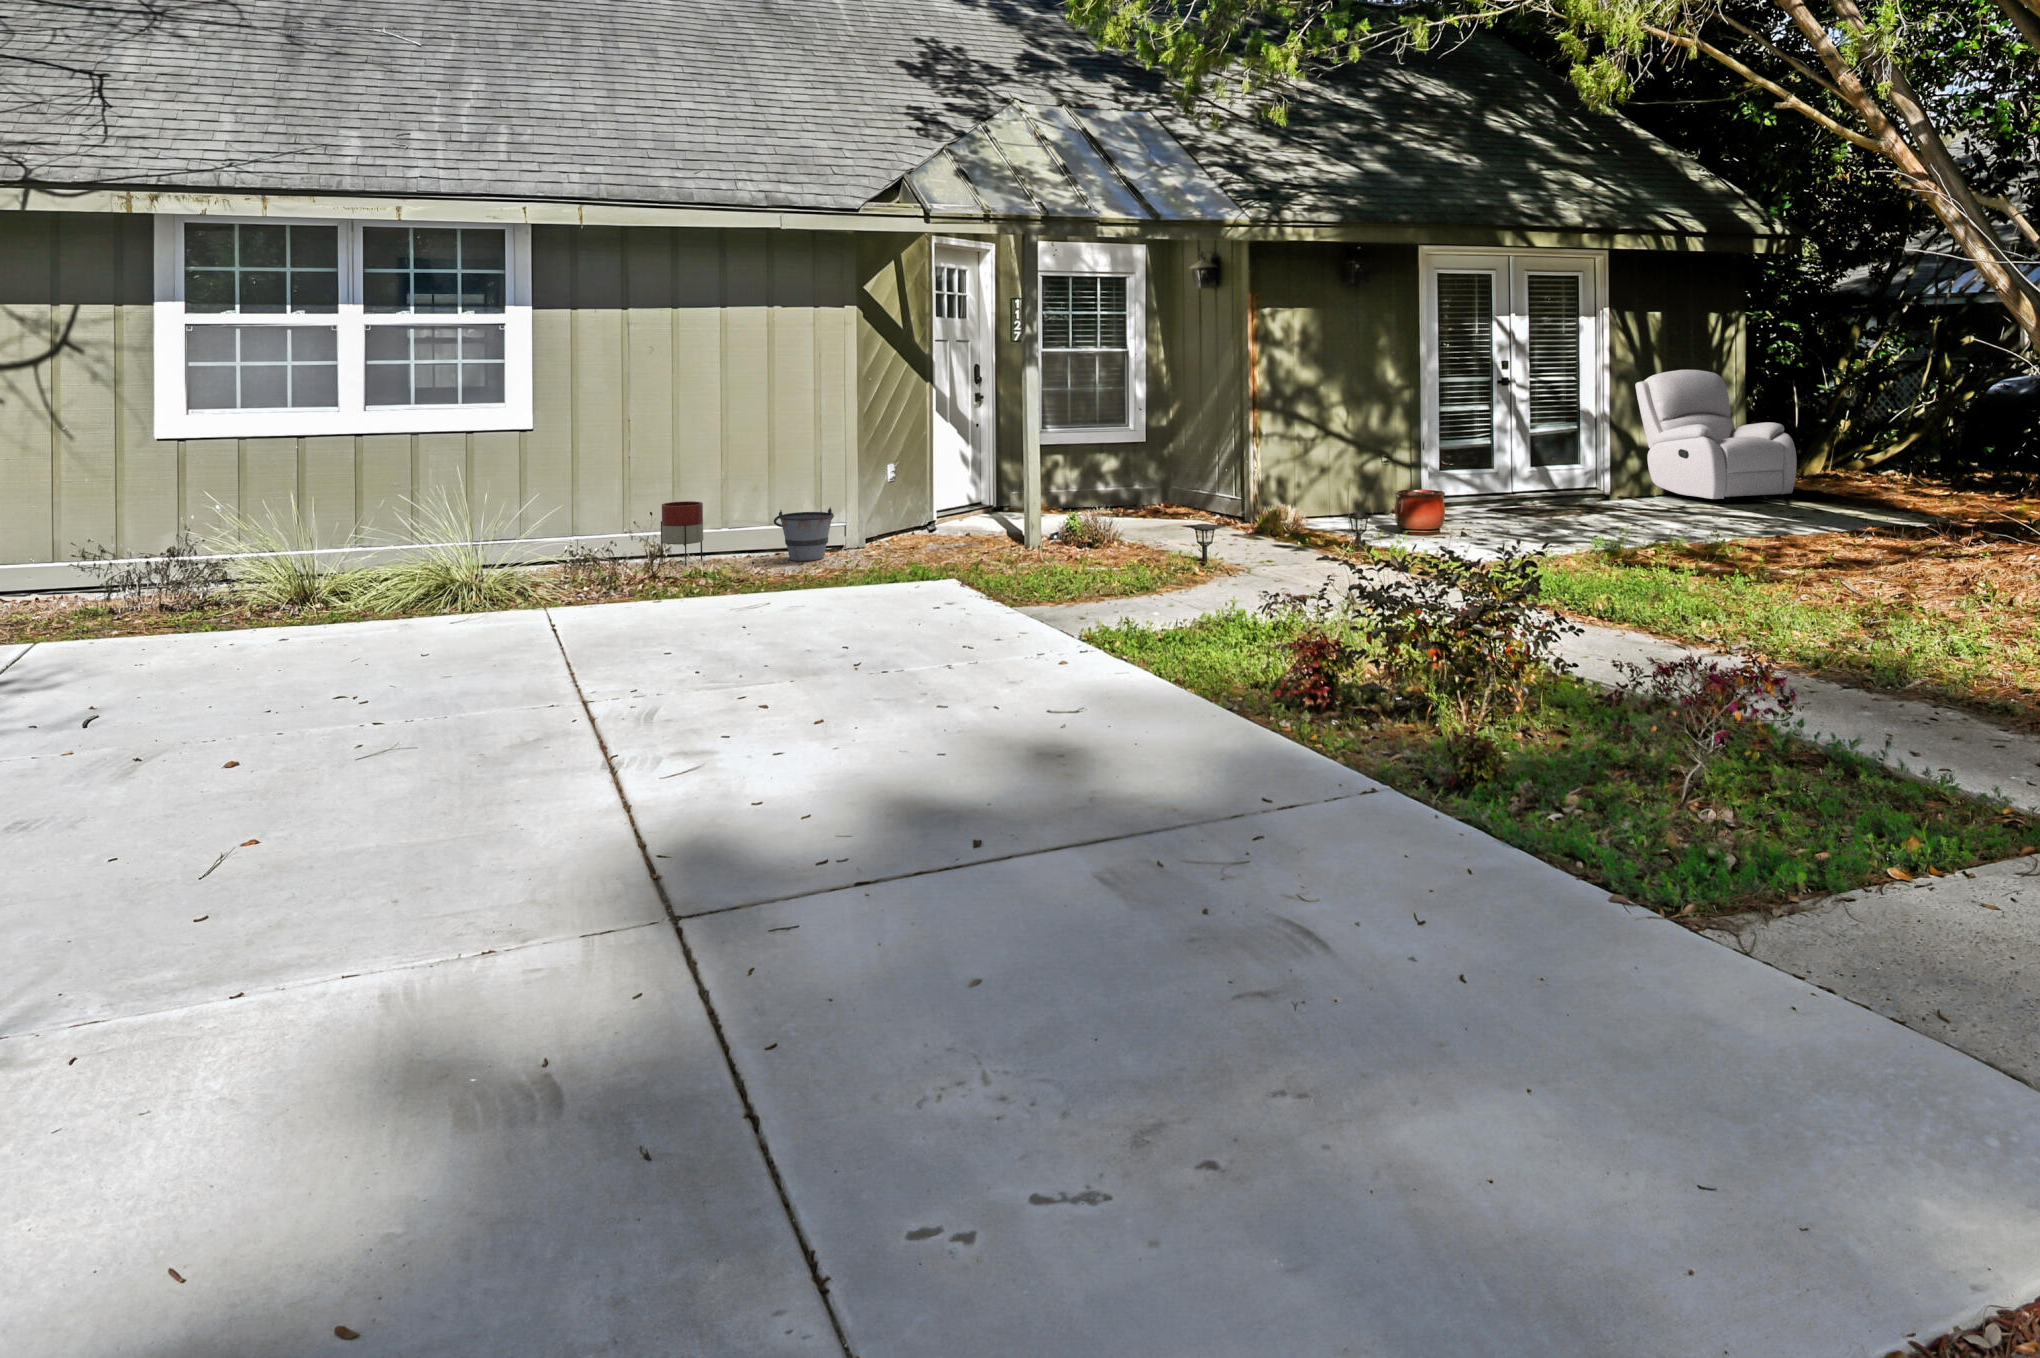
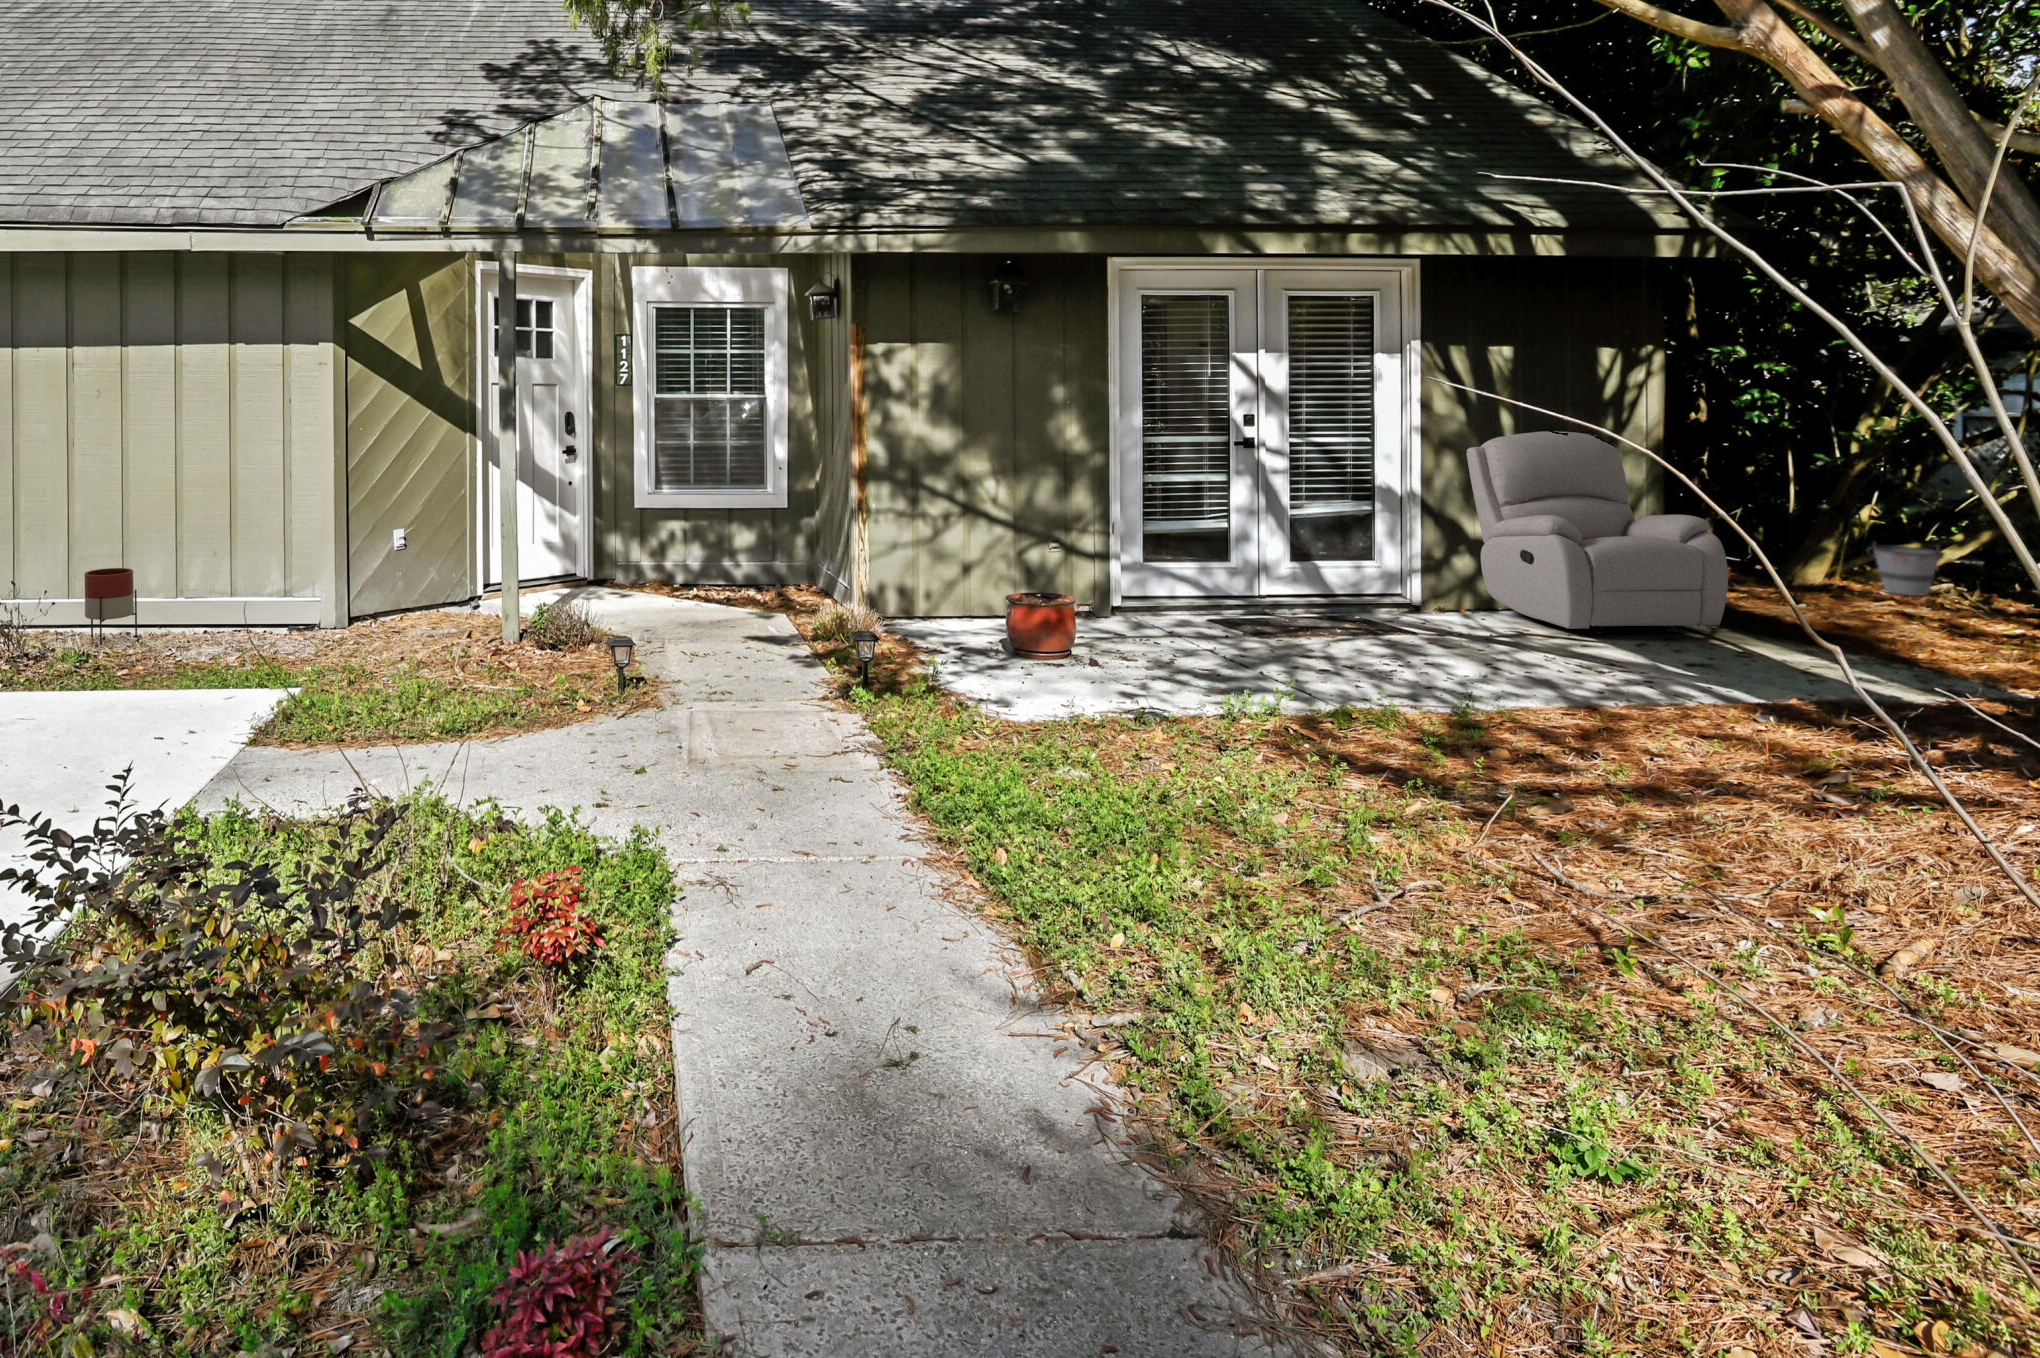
bucket: present [774,507,834,561] -> present [1866,543,1943,596]

